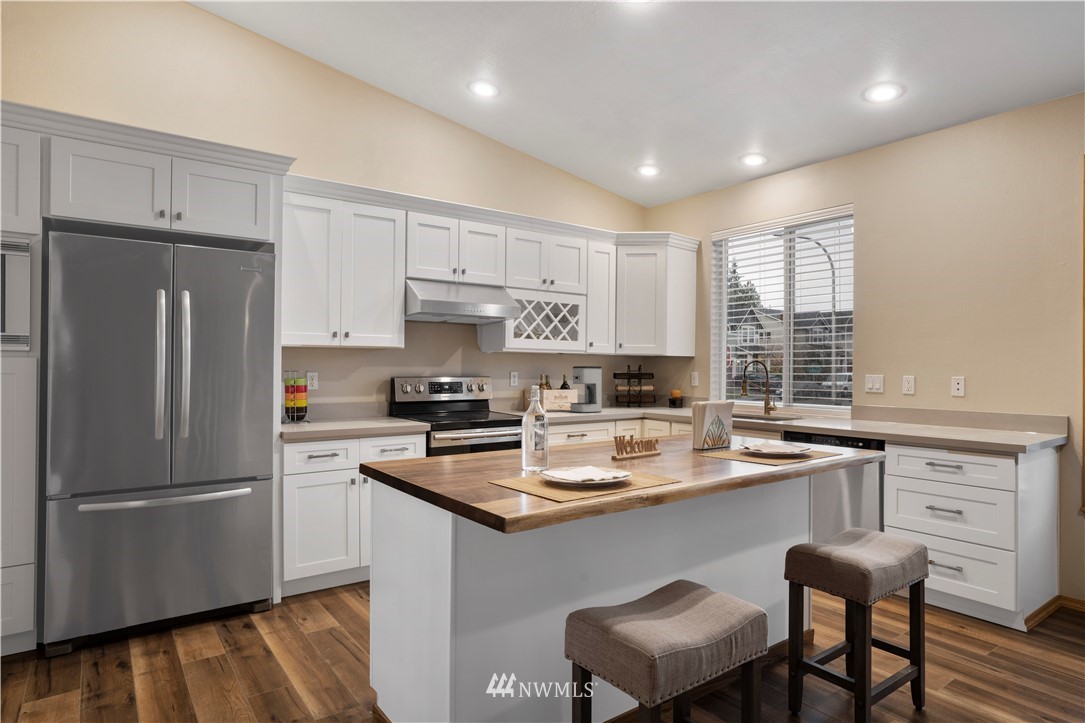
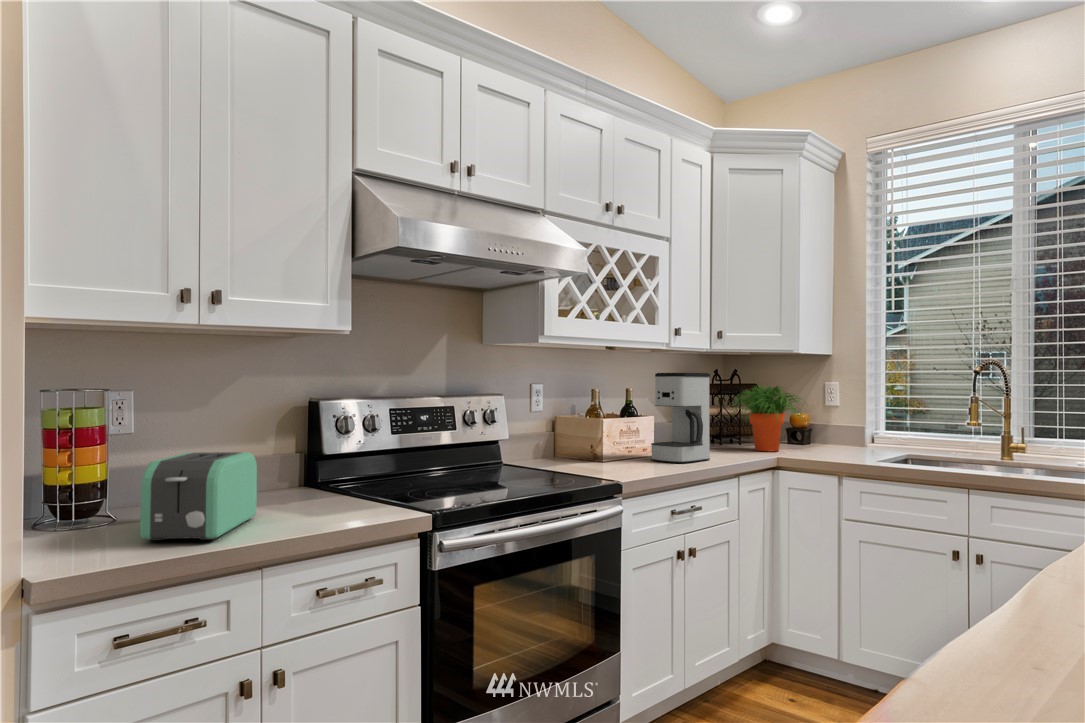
potted plant: none [624,373,666,410] -> present [733,385,808,451]
toaster: none [318,396,363,426] -> present [140,452,257,540]

